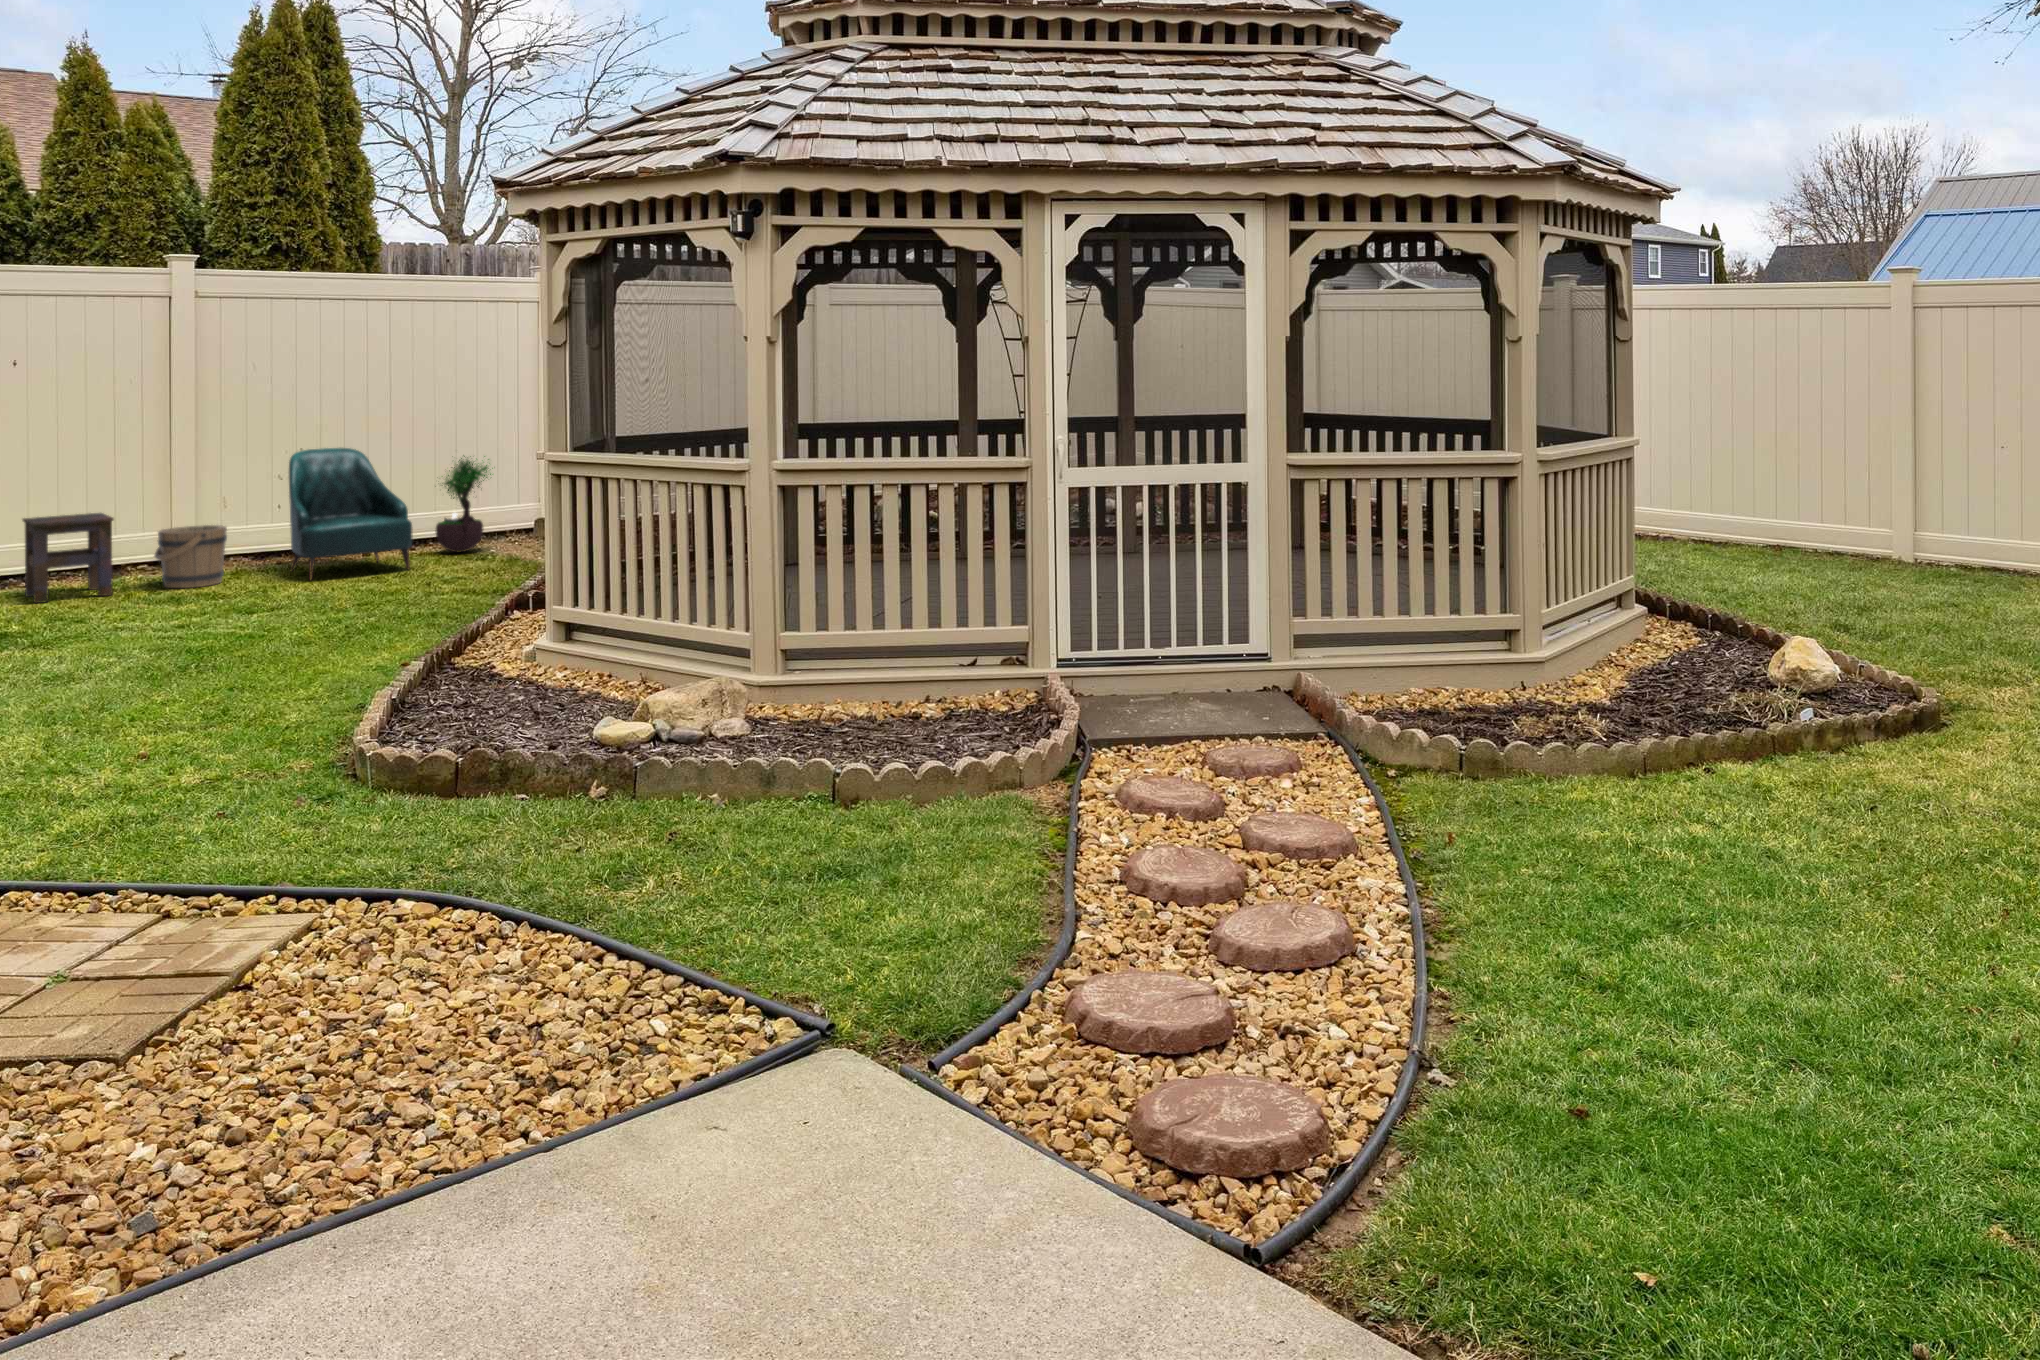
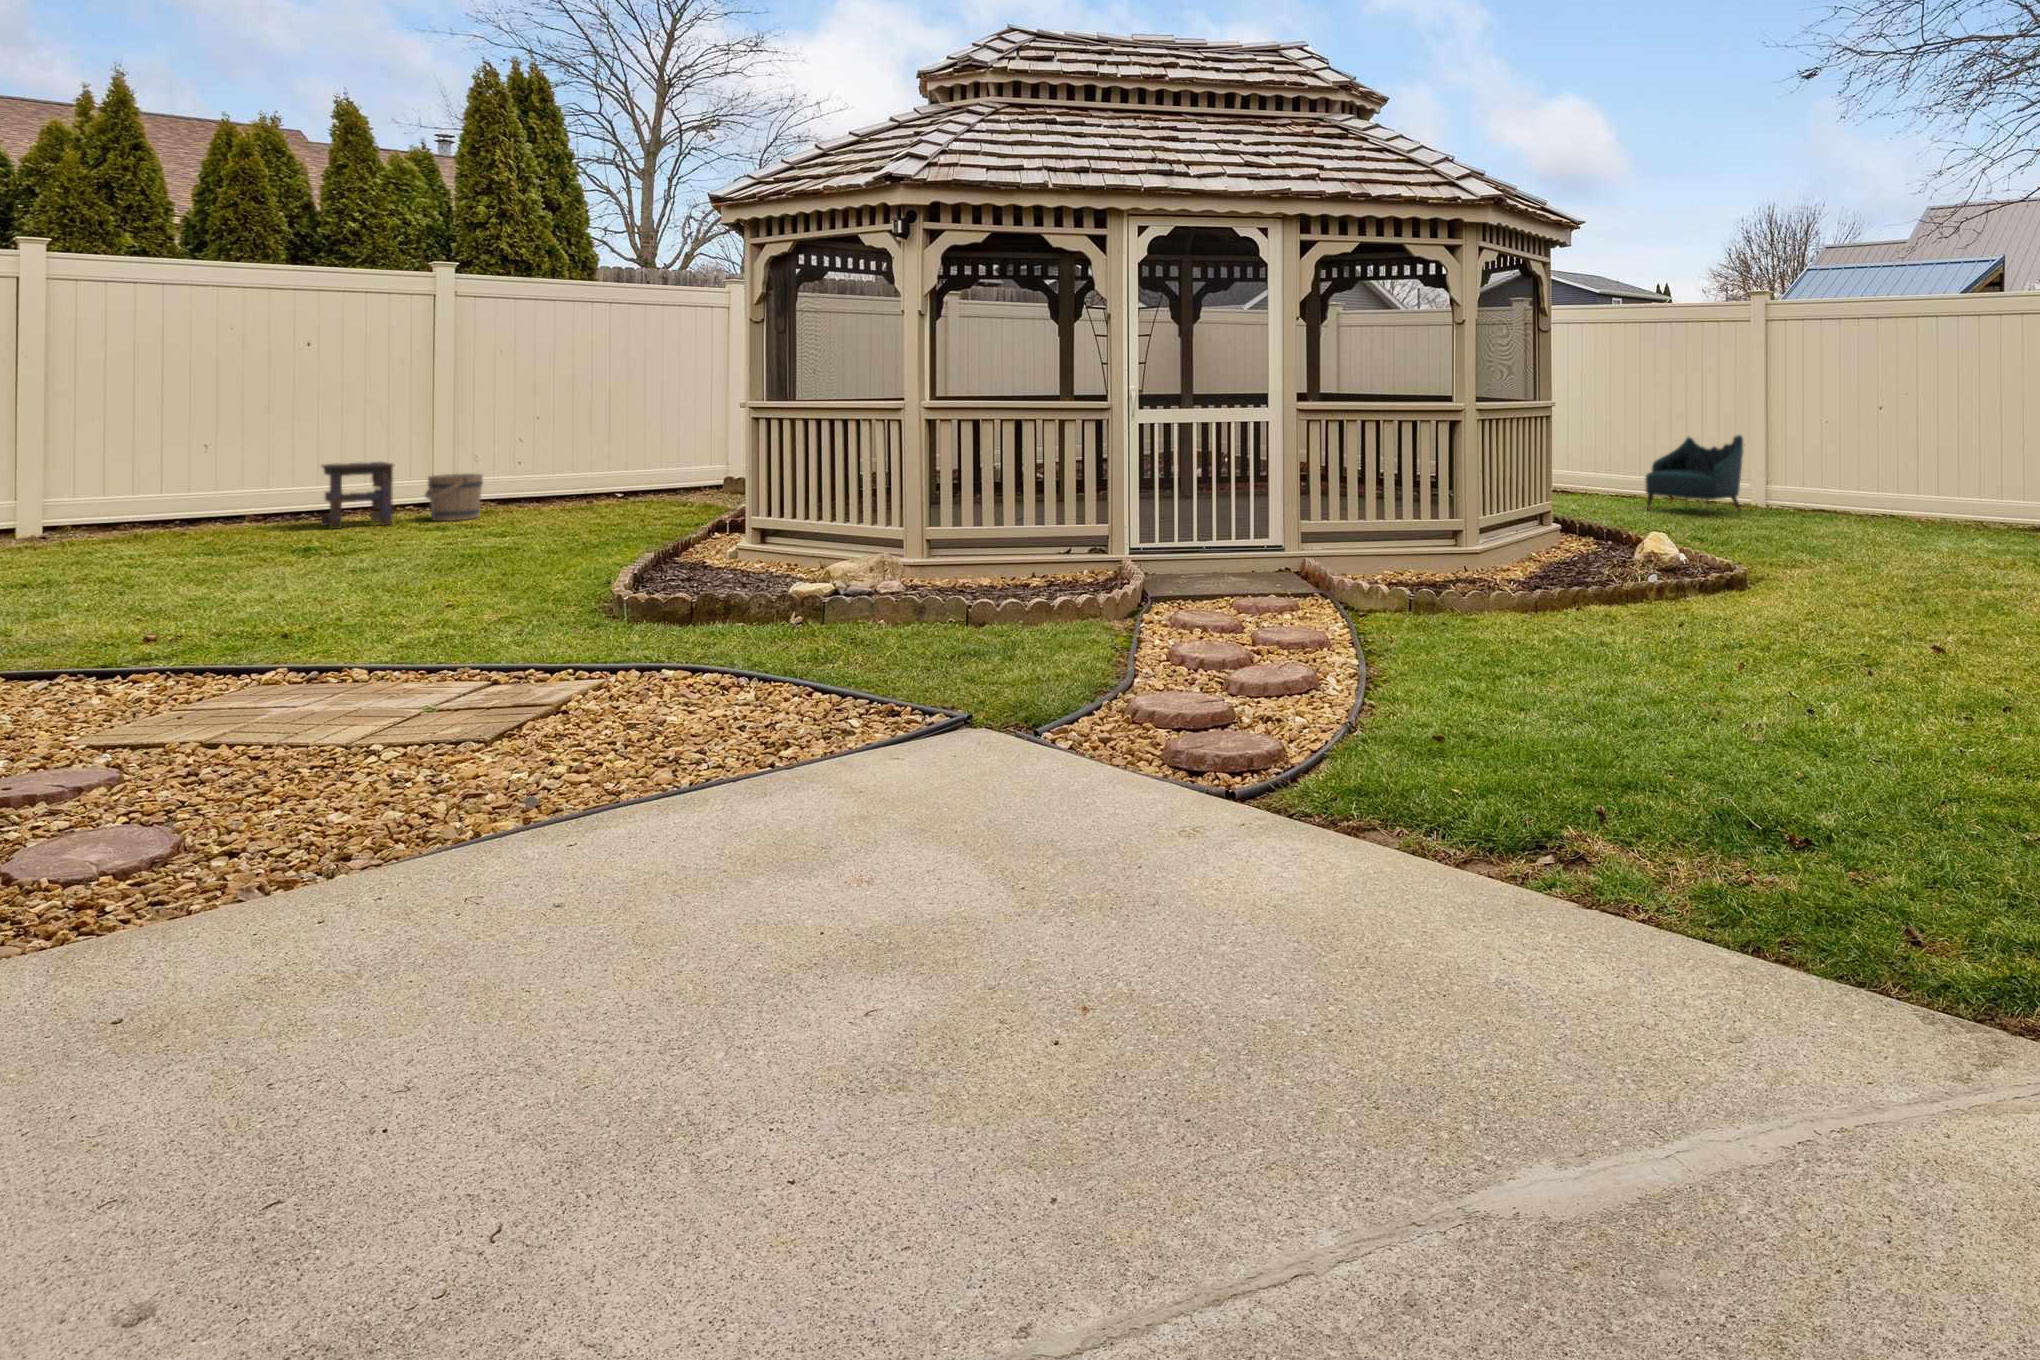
armchair: present [289,448,412,580] -> present [1645,435,1743,512]
potted tree: present [435,455,493,552] -> none [647,420,696,501]

